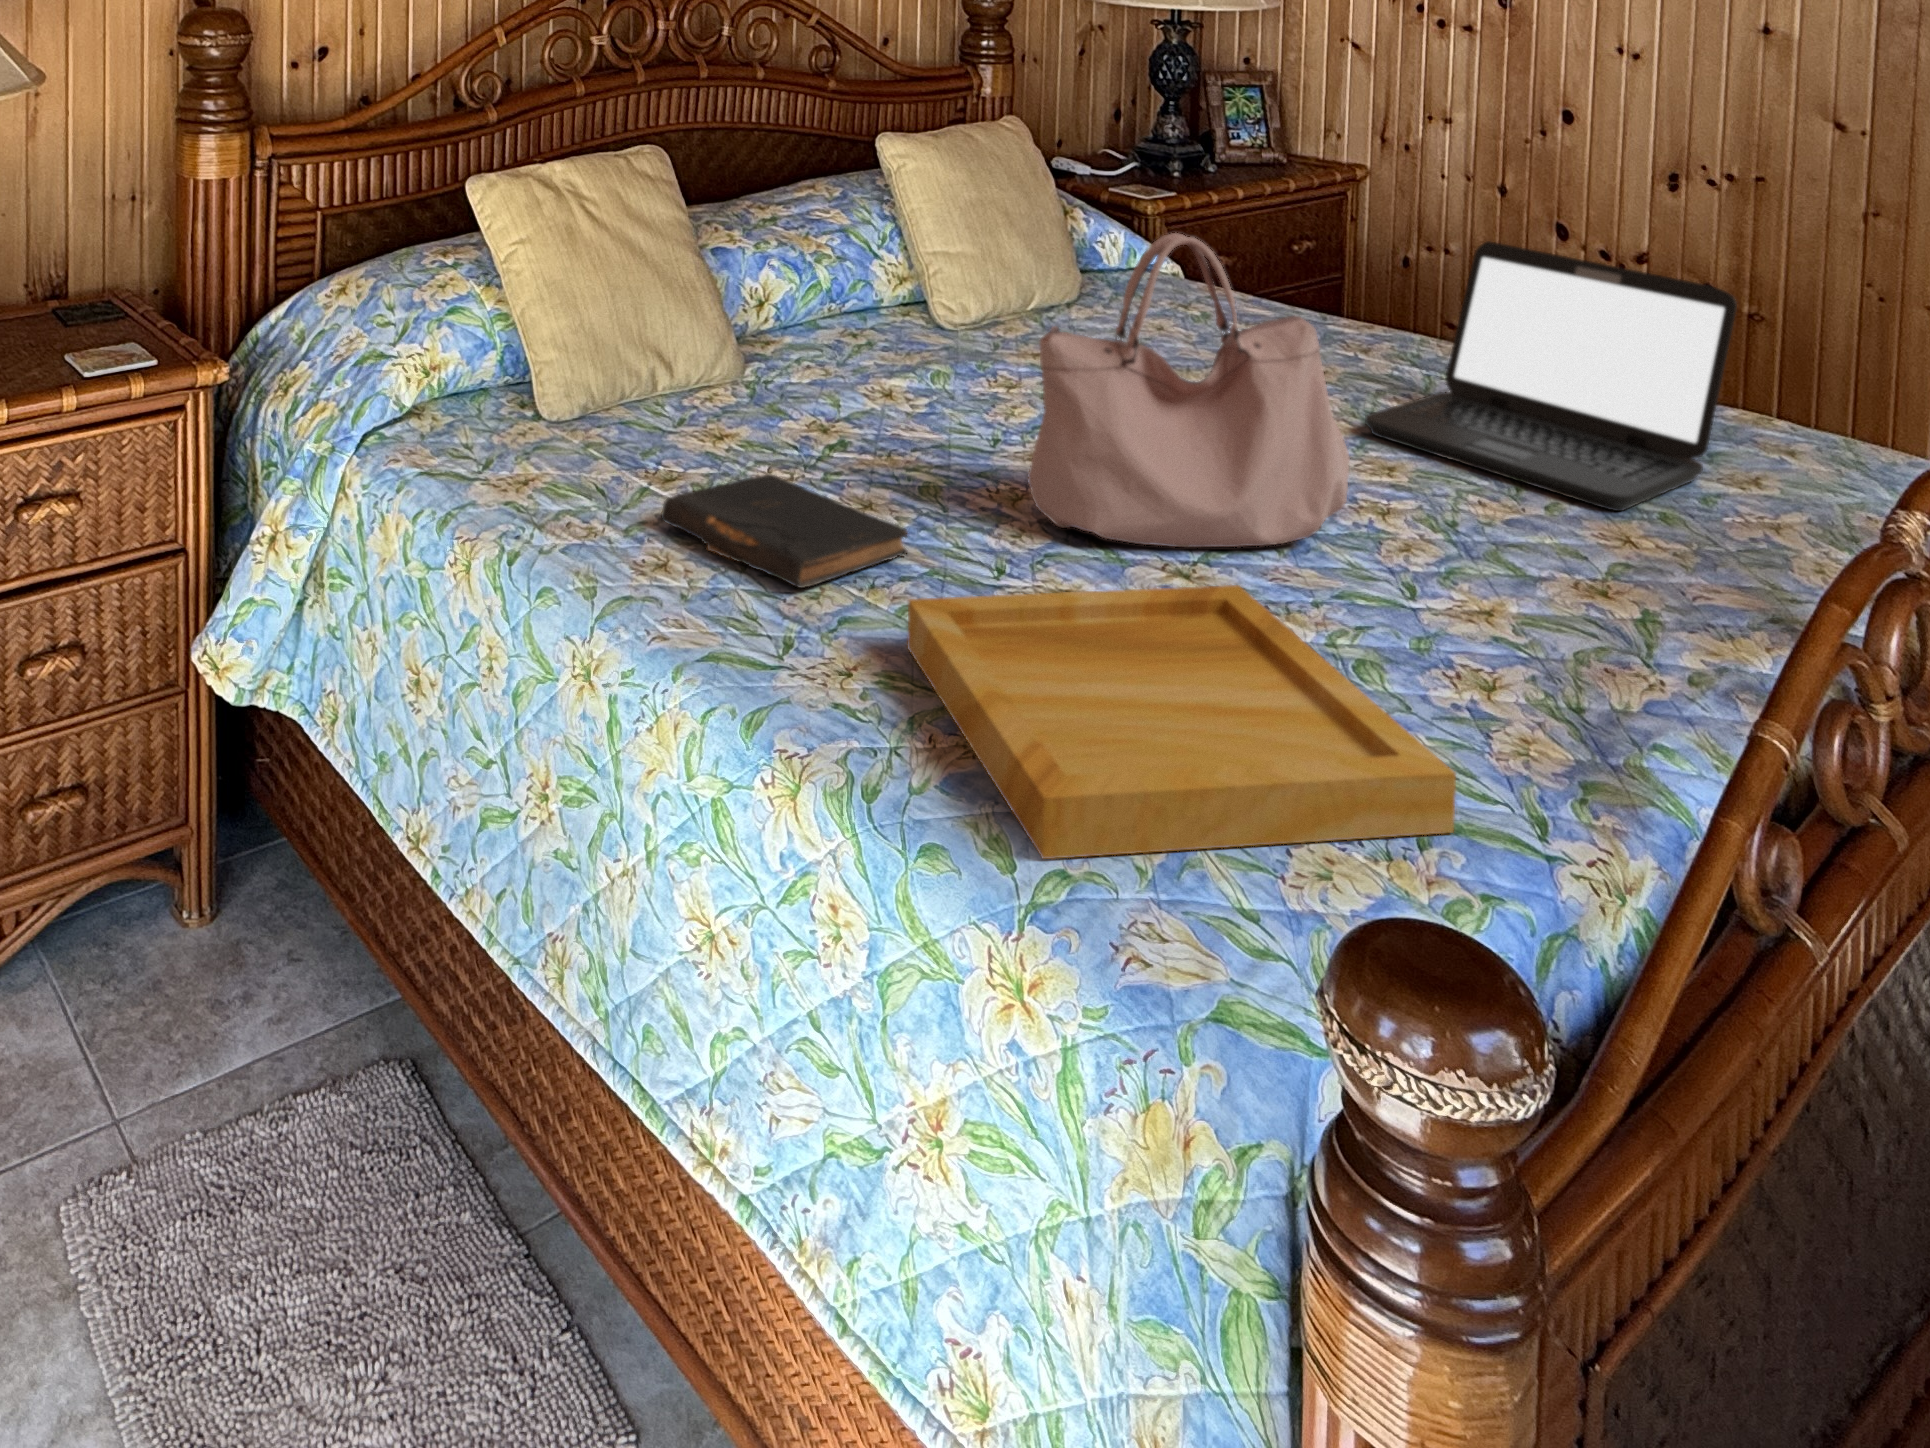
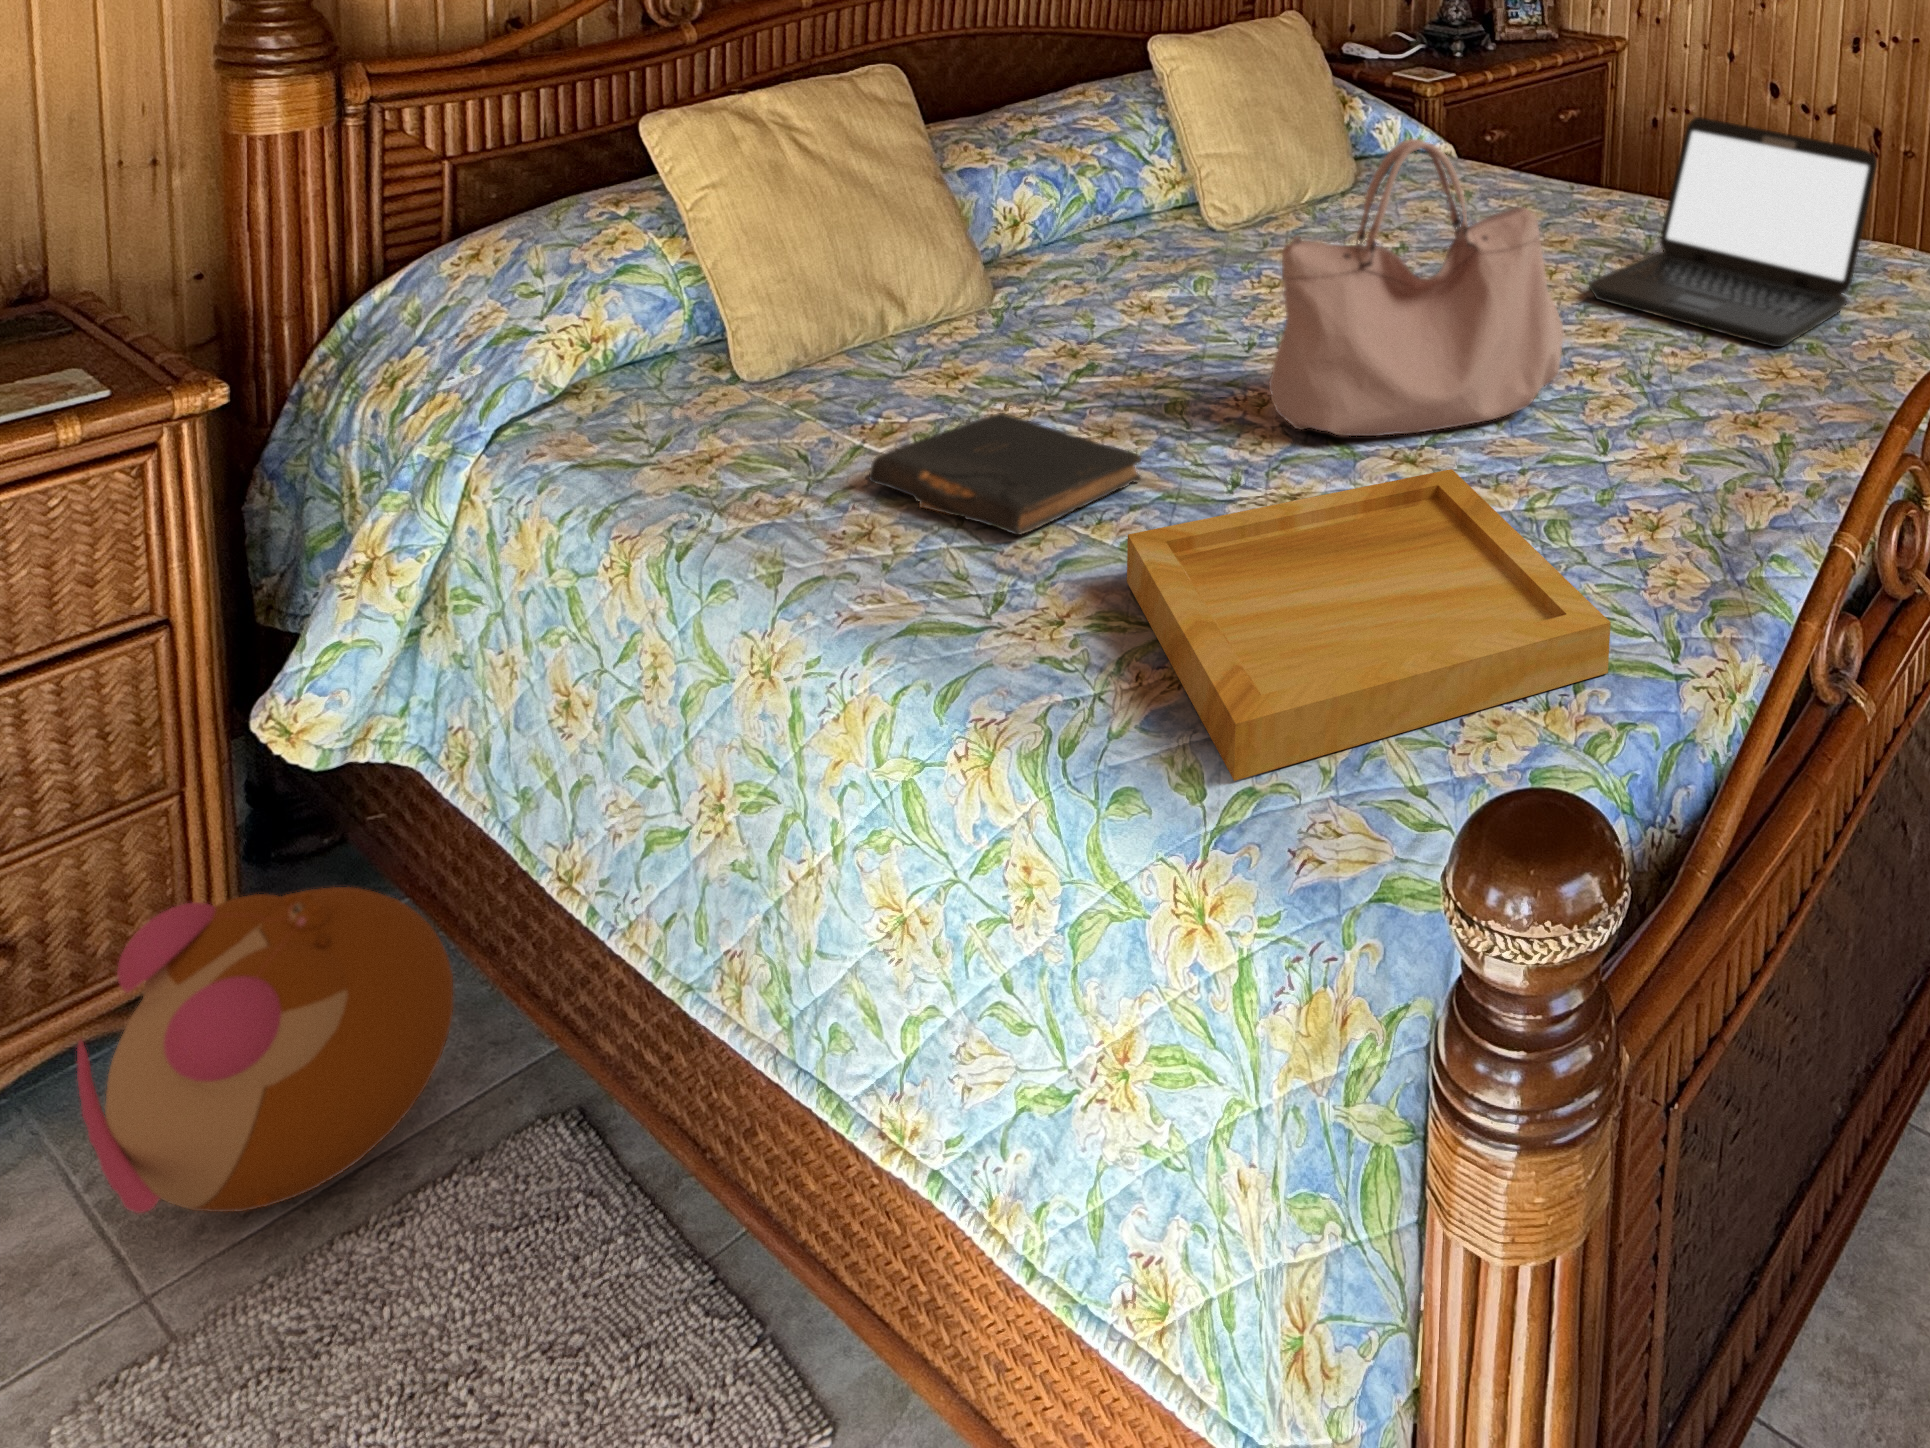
plush toy: none [73,803,322,1077] -> present [77,887,453,1213]

